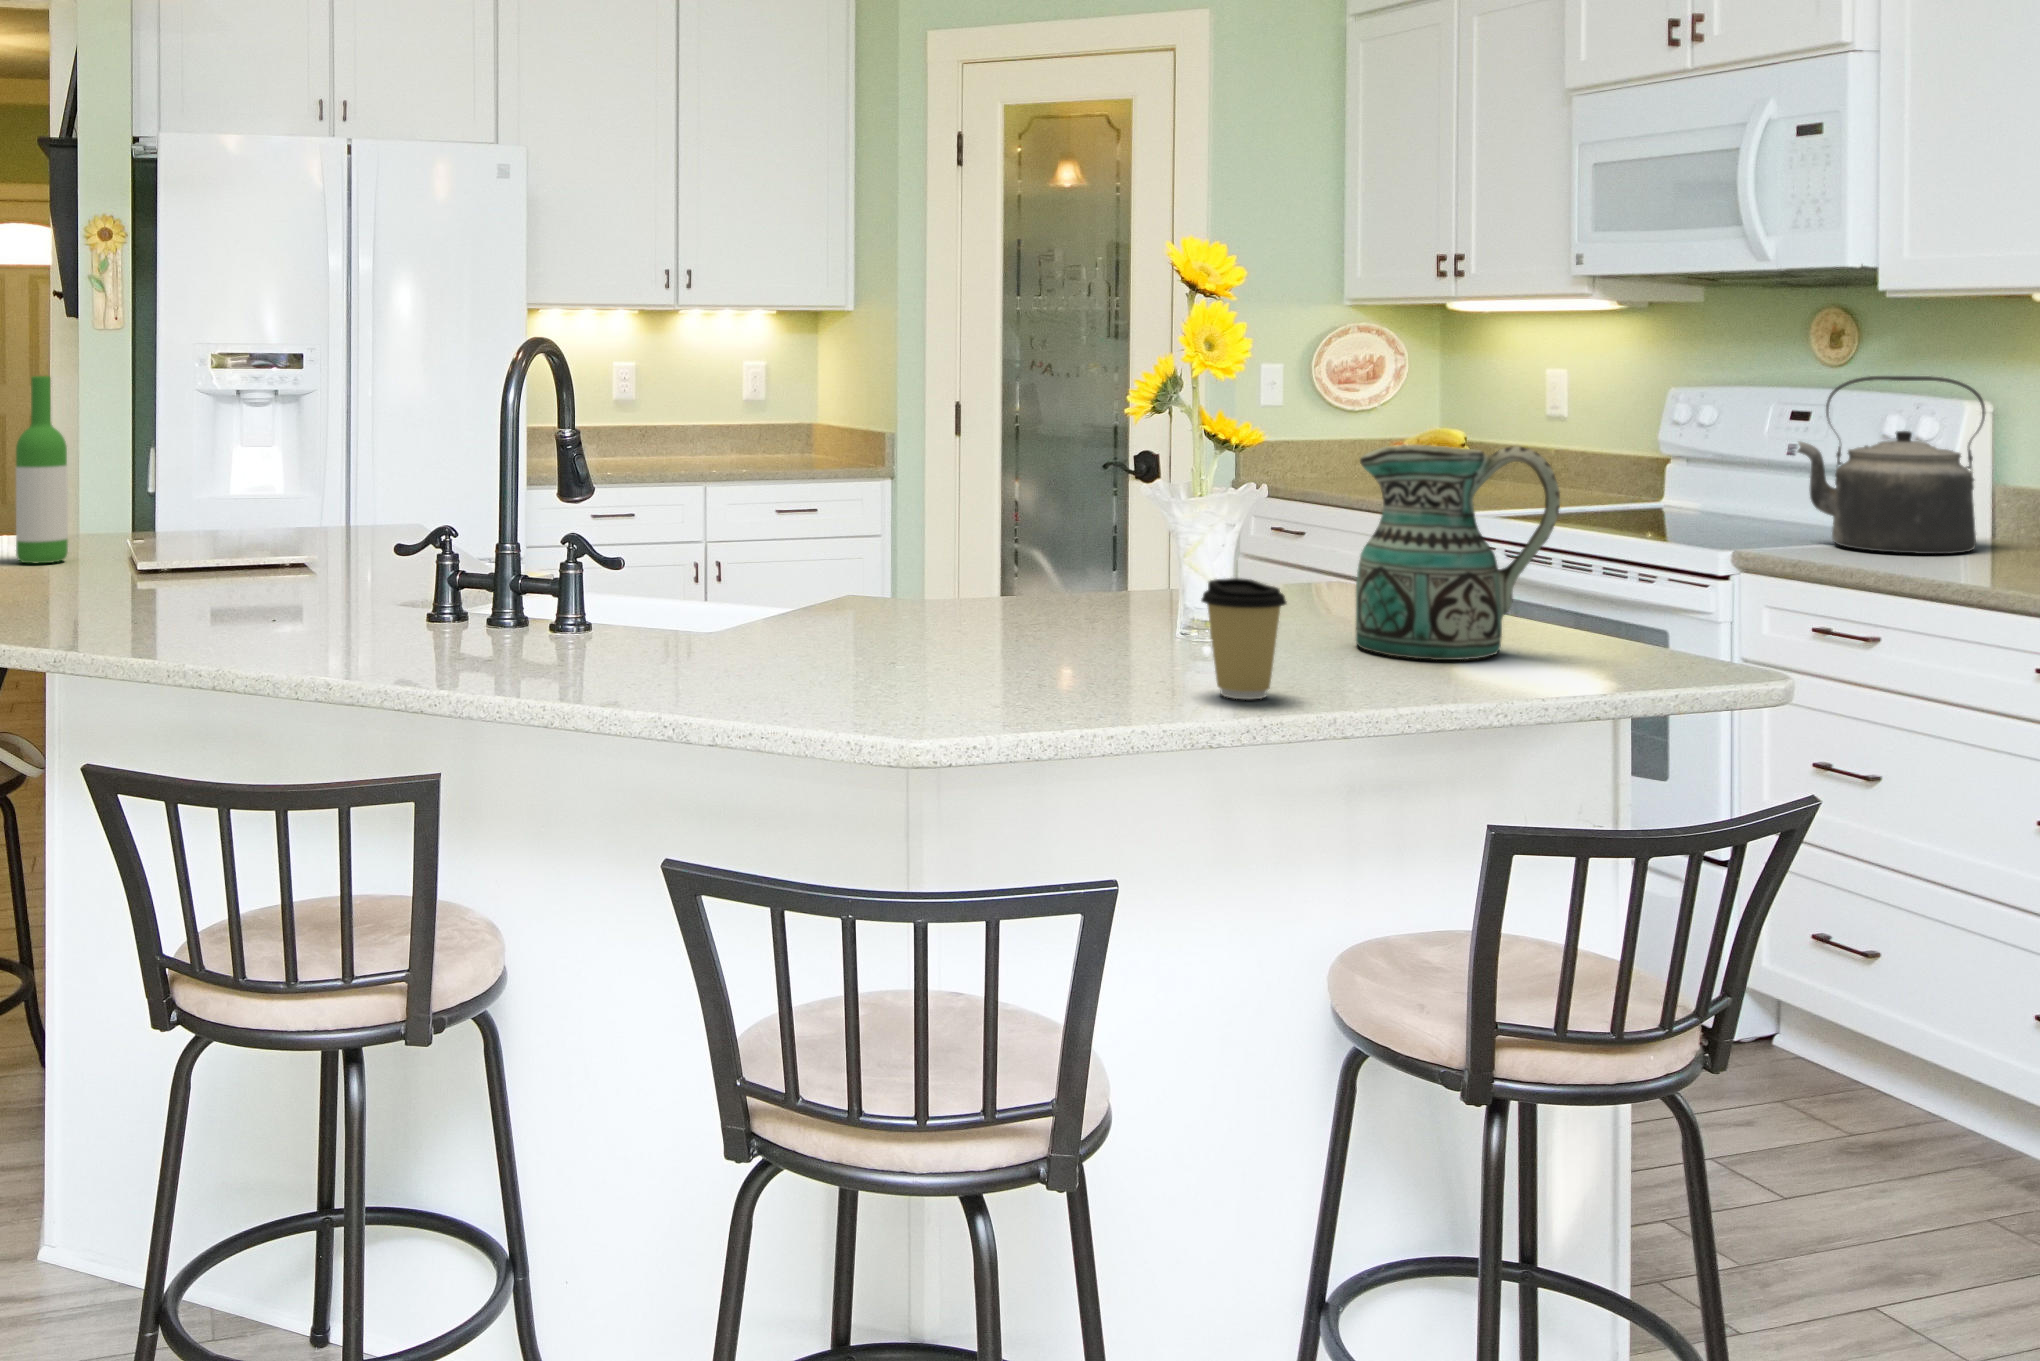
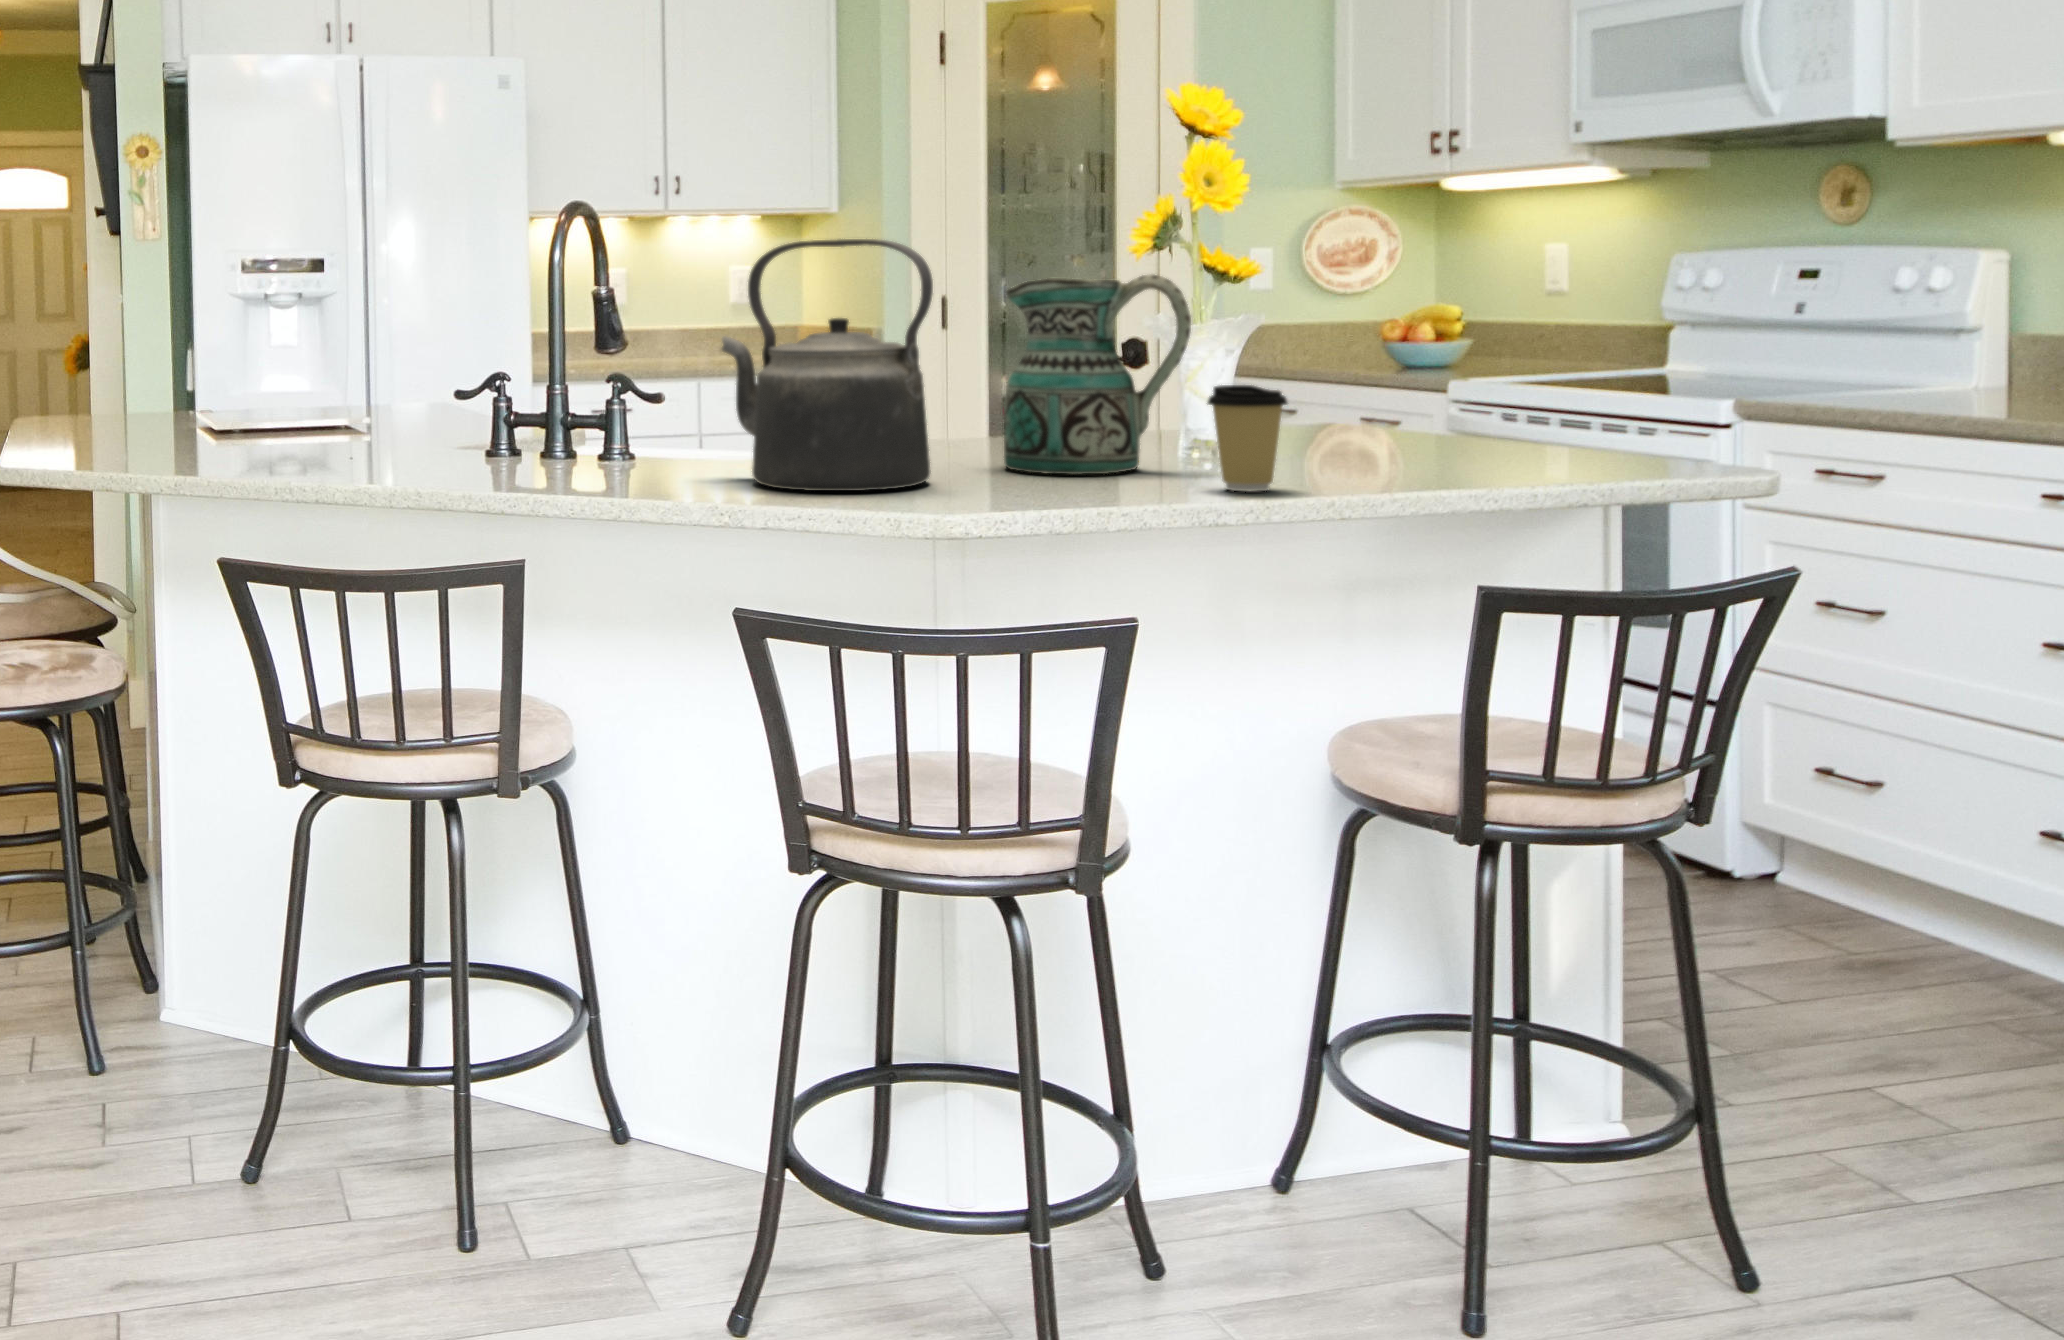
wine bottle: present [16,376,68,563] -> none [102,260,149,427]
kettle: present [1798,376,1985,554] -> present [722,239,933,491]
ceramic pitcher: present [1356,445,1560,660] -> present [1004,275,1191,474]

